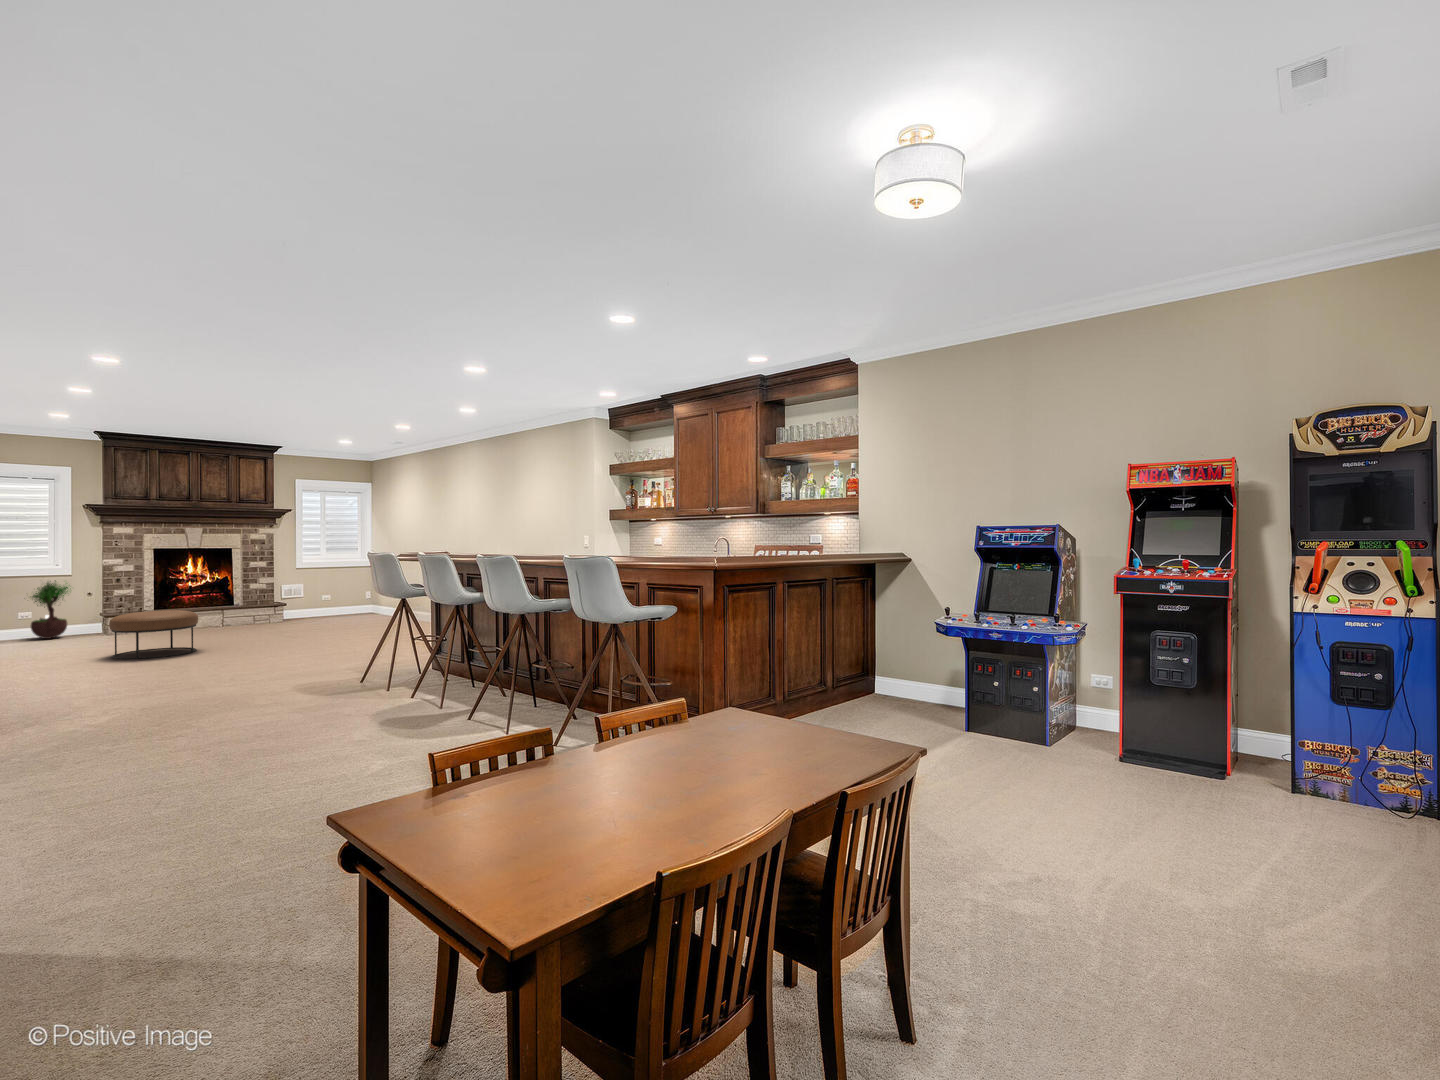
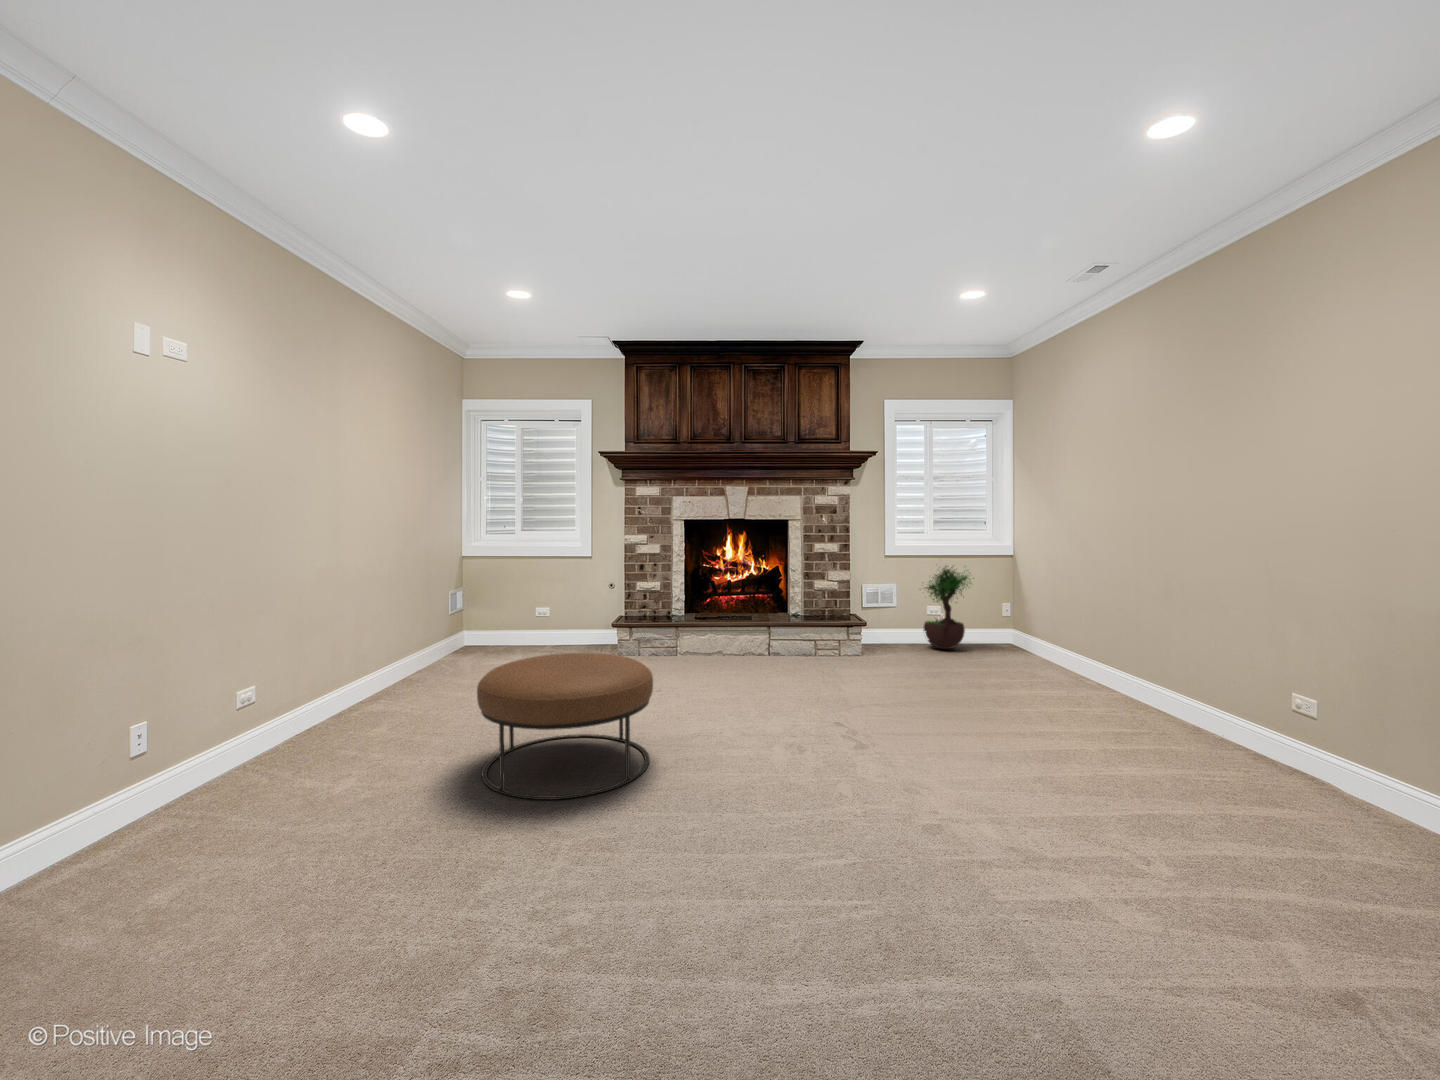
potted tree: present [31,580,68,639] -> present [924,566,974,649]

